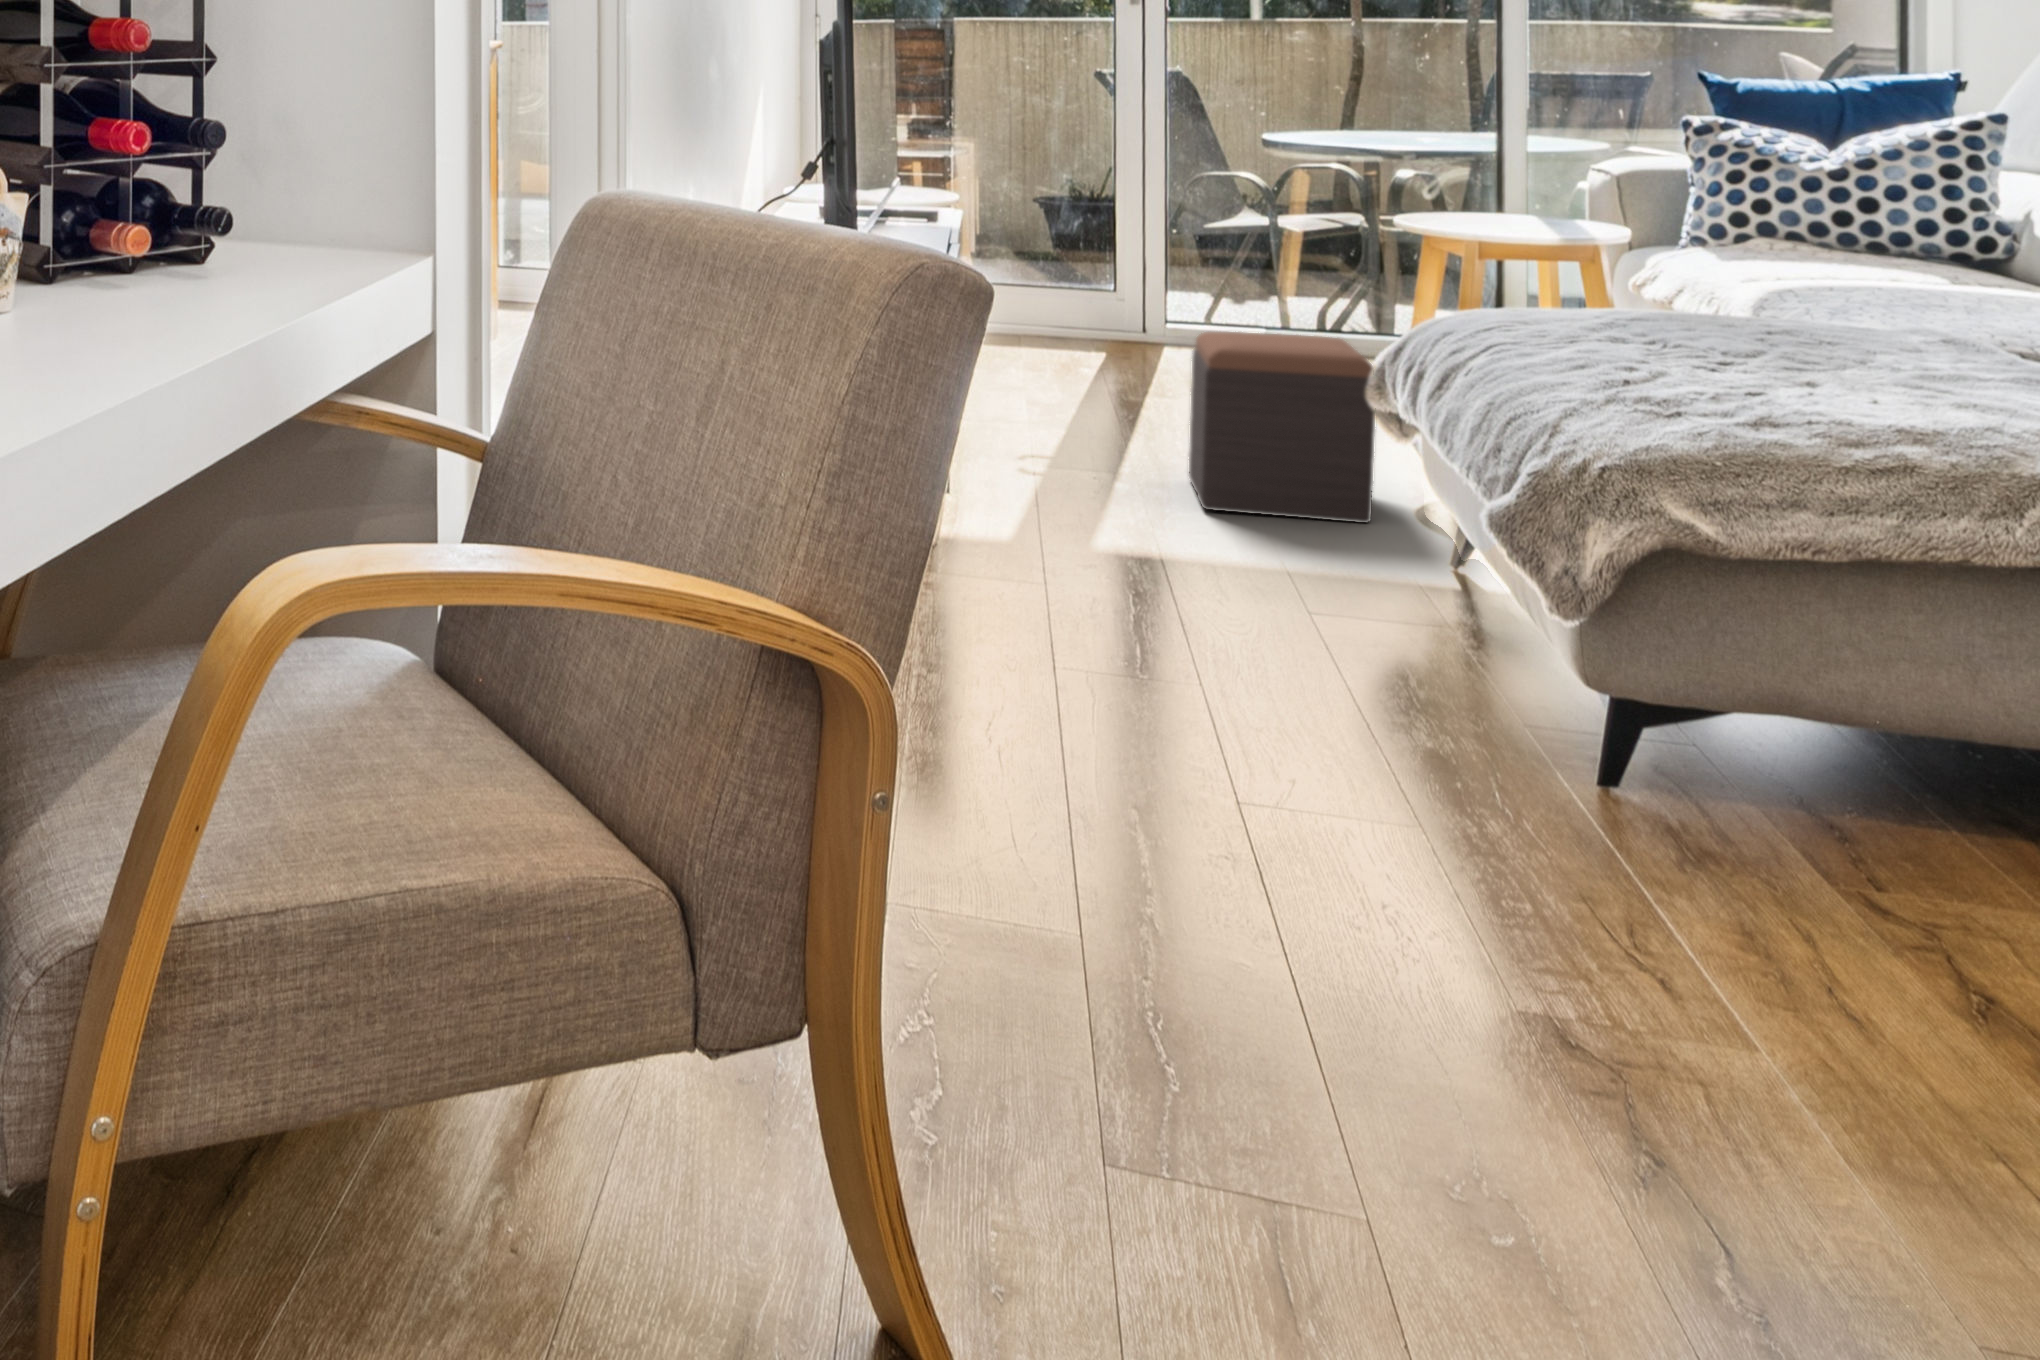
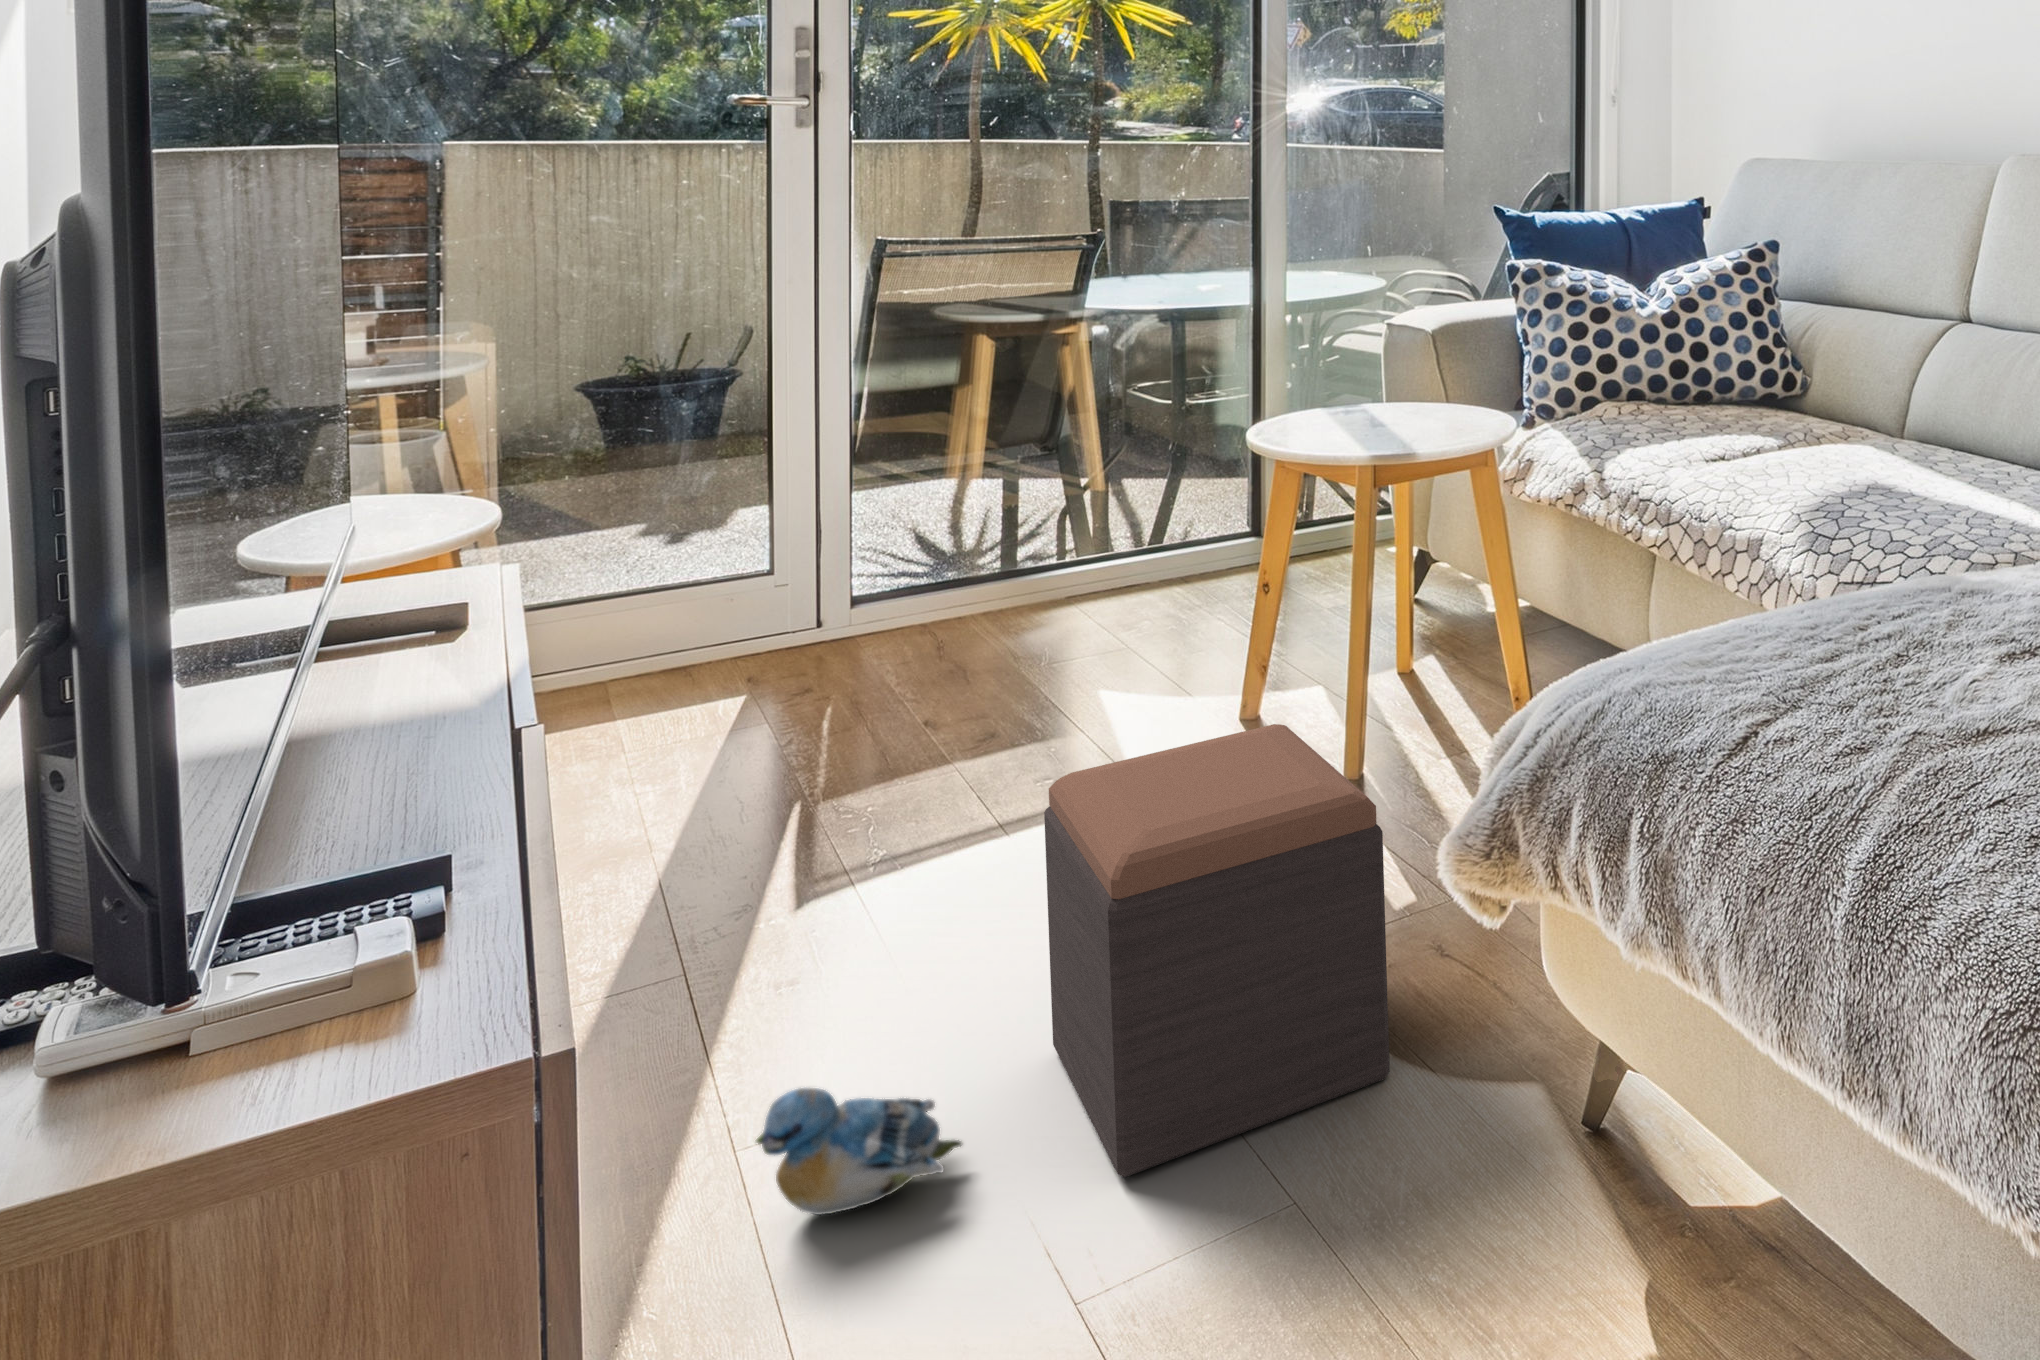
plush toy: none [1036,426,1130,489] -> present [756,1088,962,1215]

